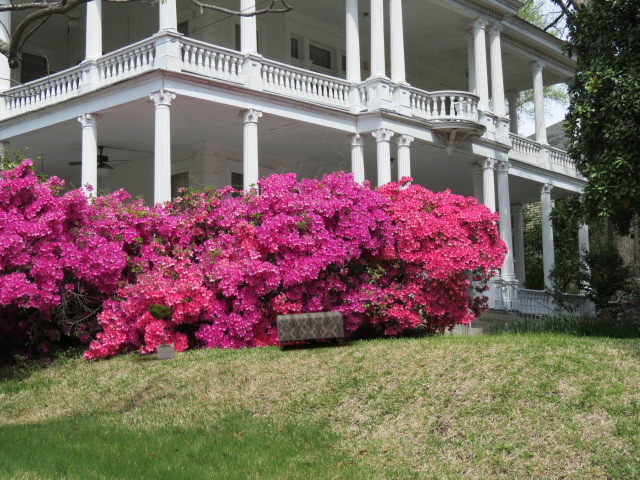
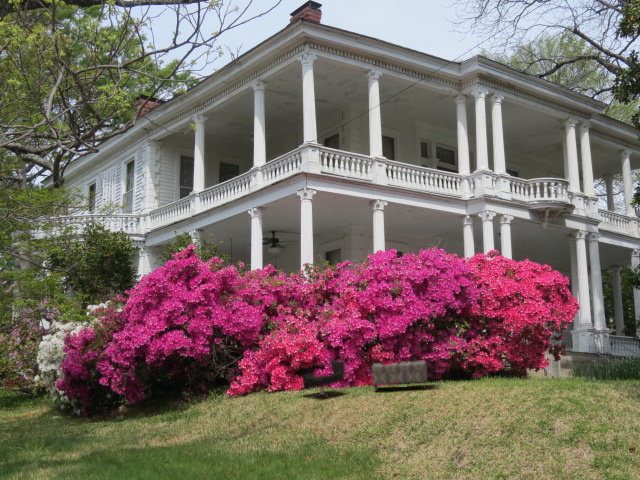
potted tree: present [148,304,175,359] -> none [272,352,294,397]
lounge chair: none [190,311,246,361] -> present [303,360,345,395]

